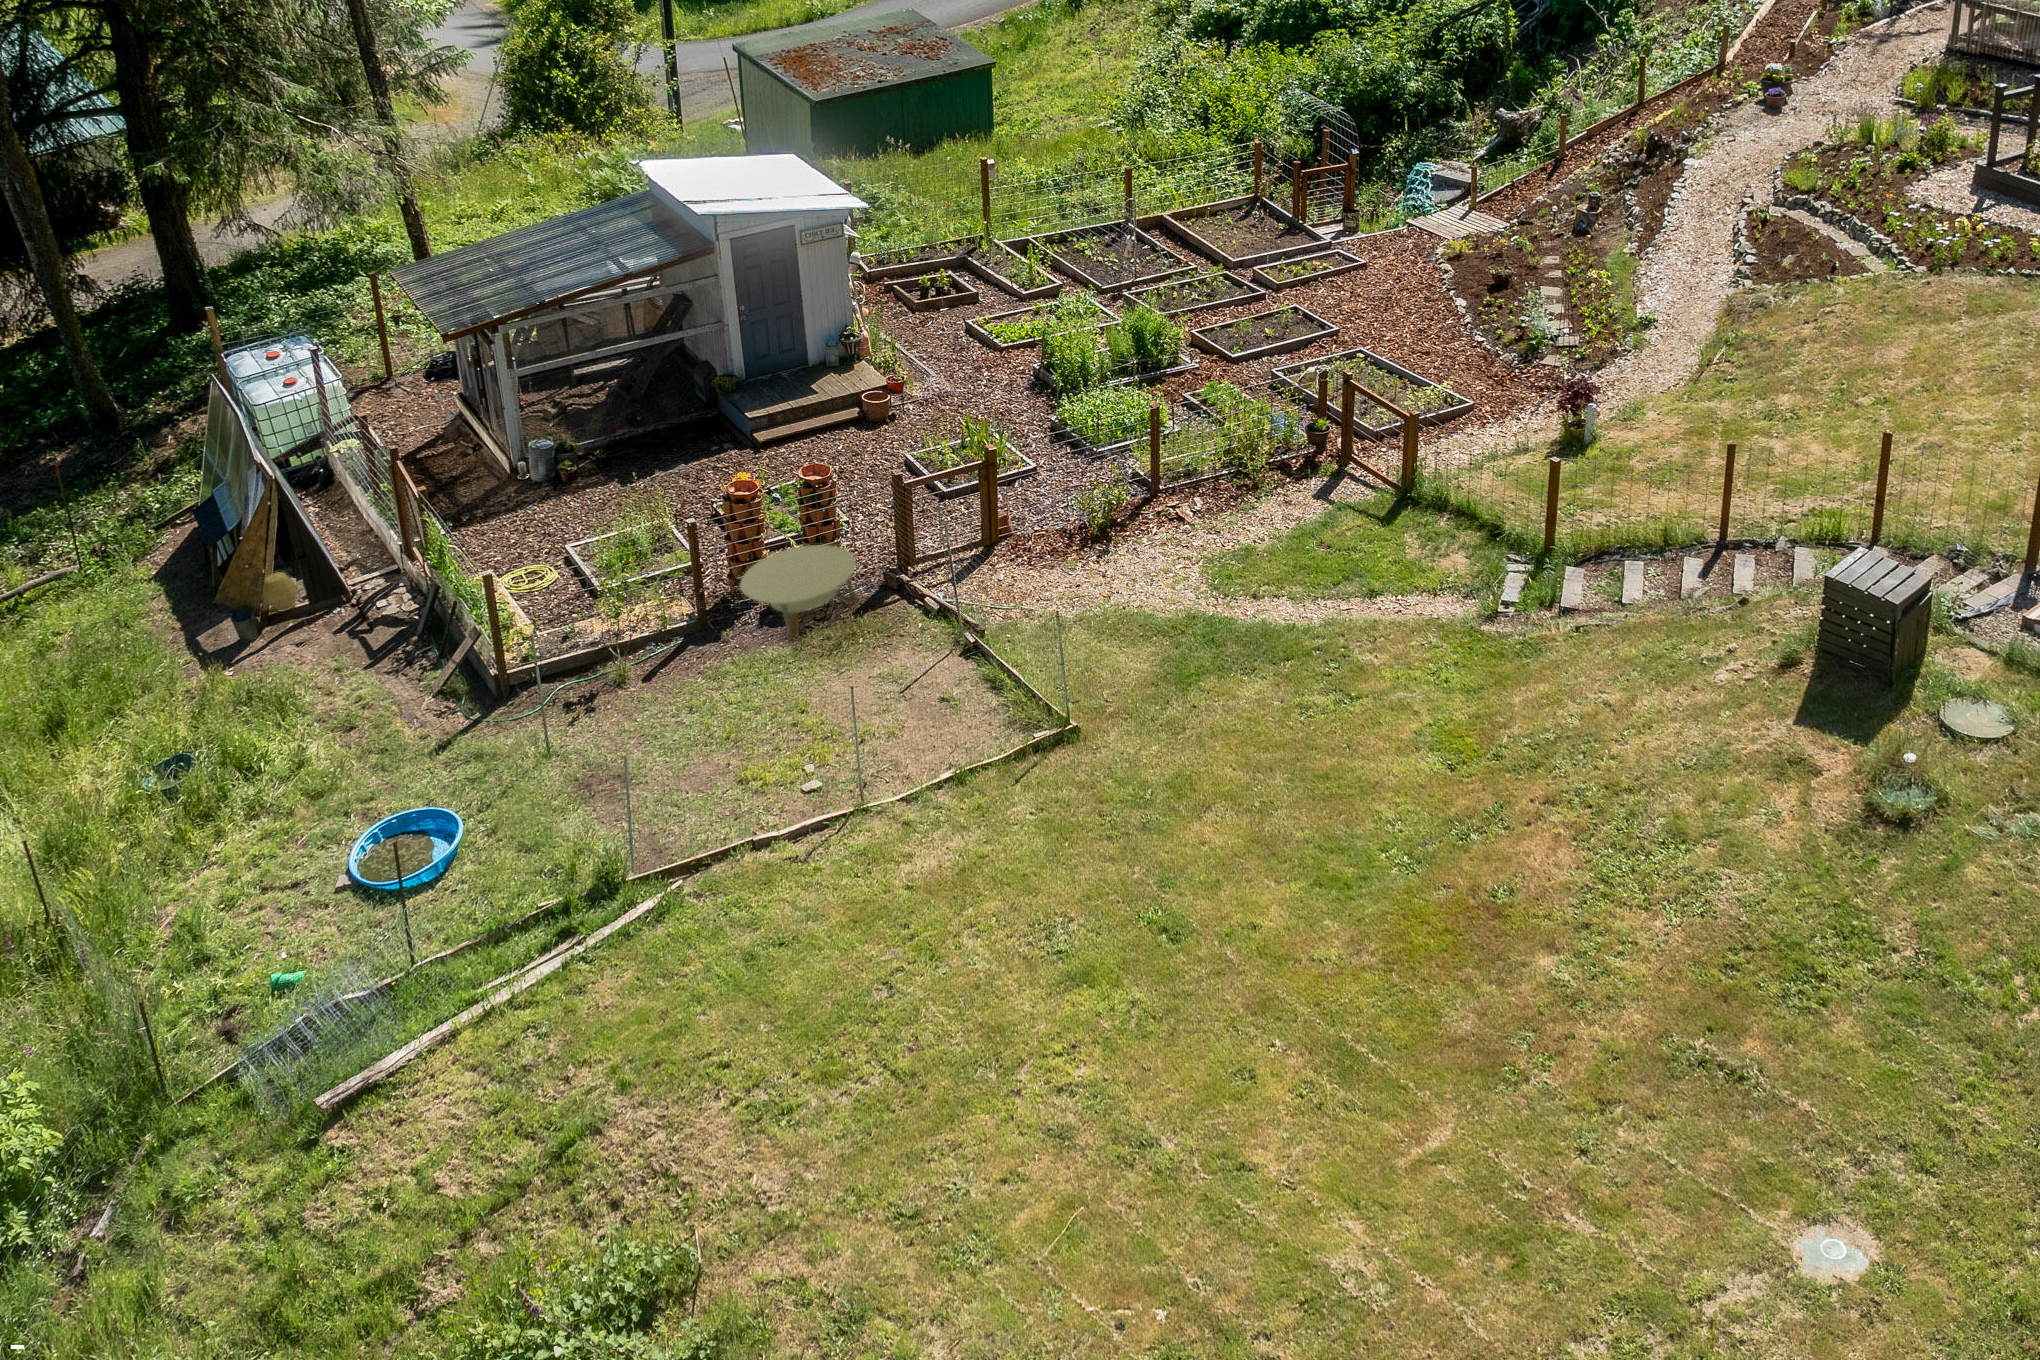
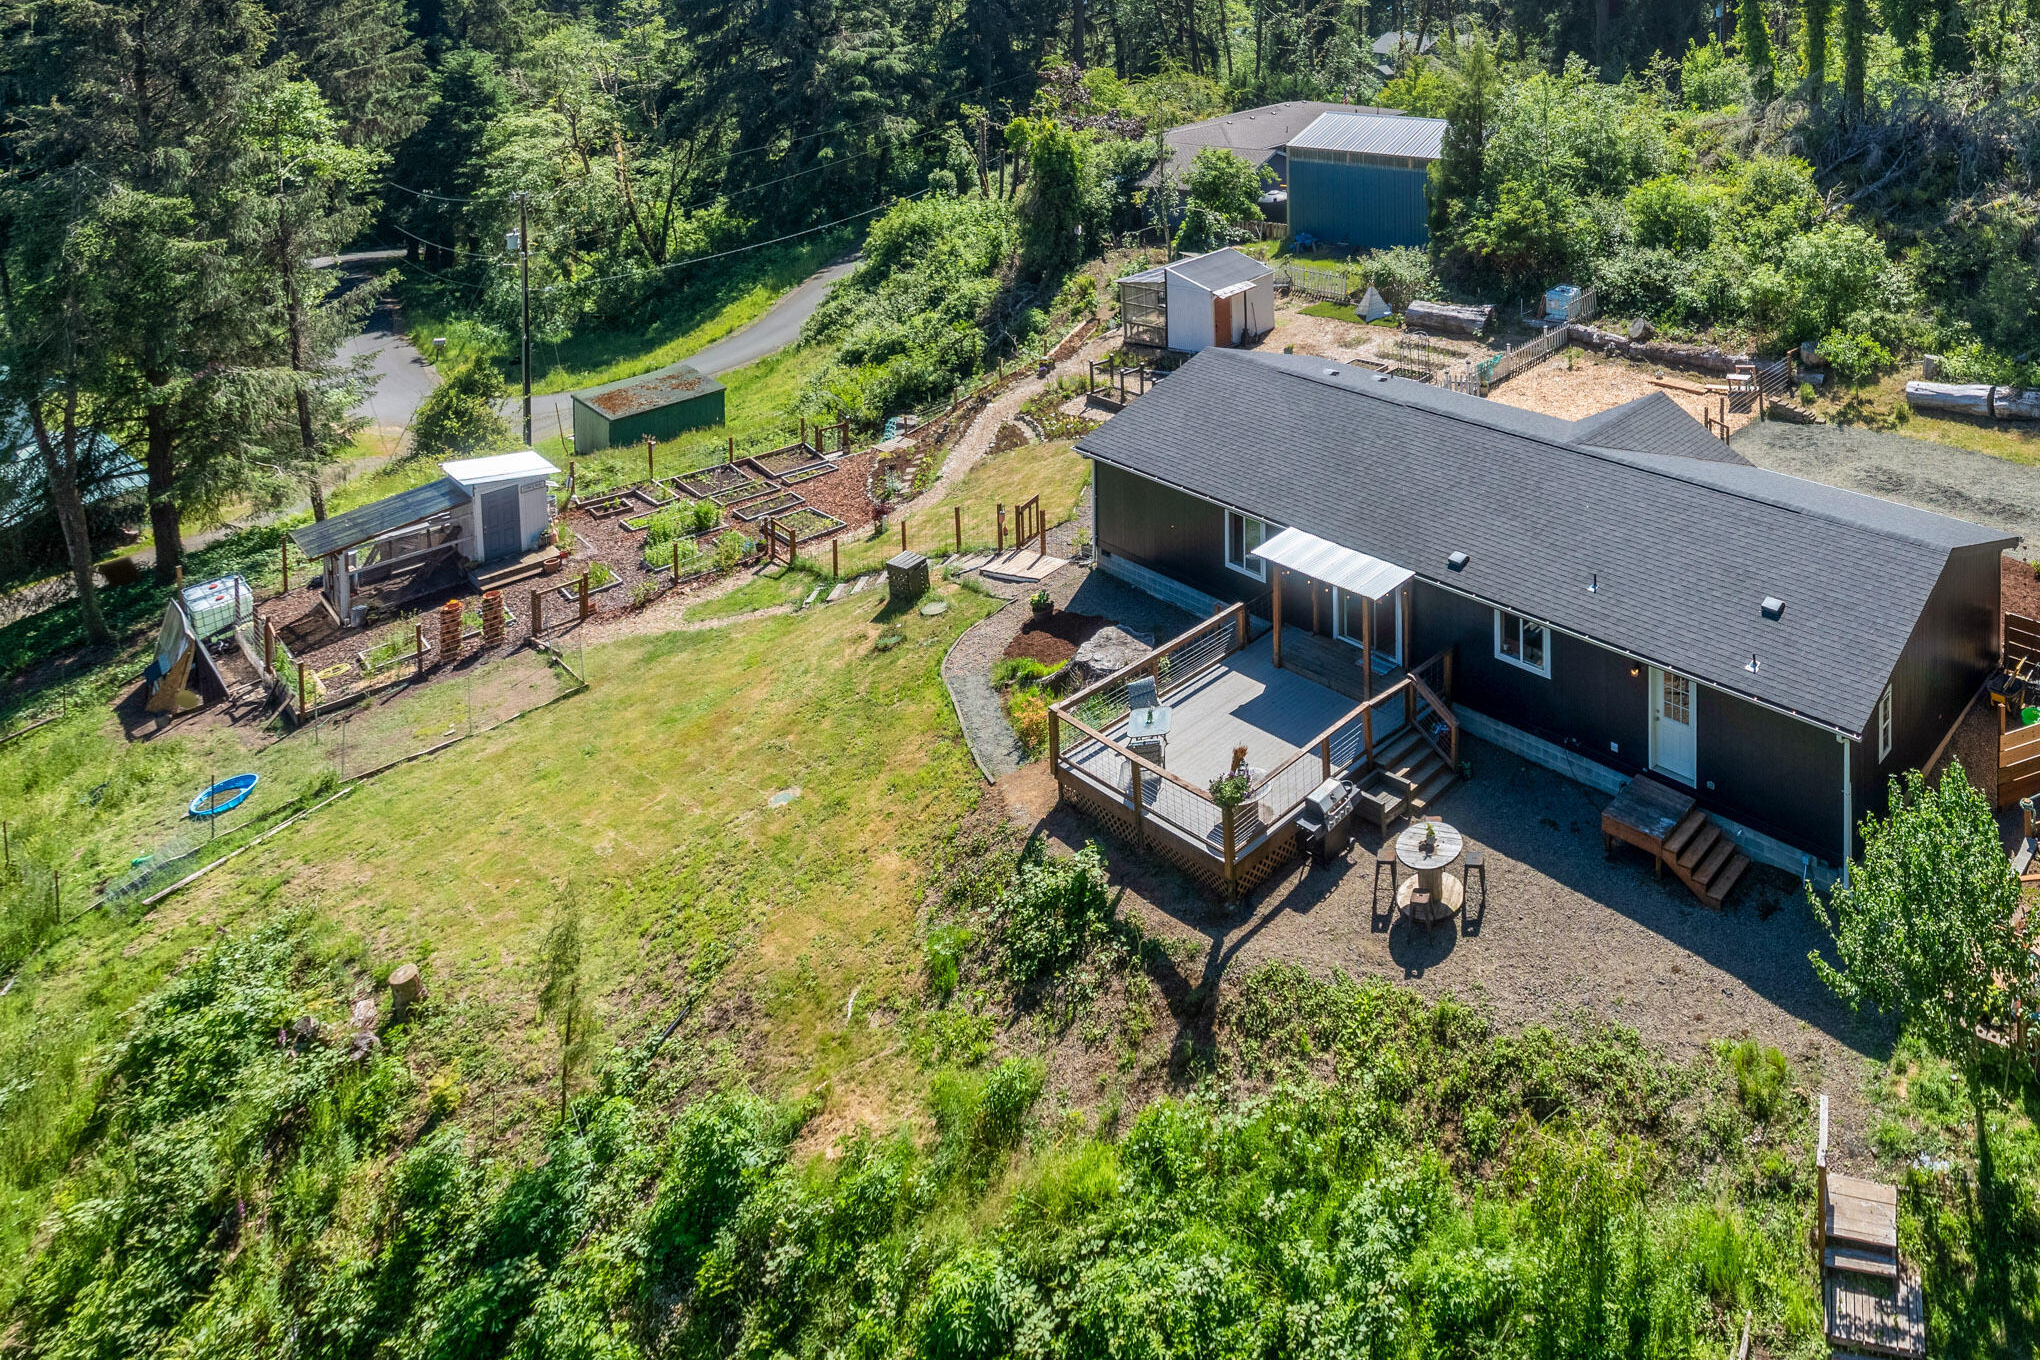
wooden crate: none [83,268,138,323] -> present [99,557,141,587]
round table: present [740,545,858,640] -> none [443,632,517,678]

